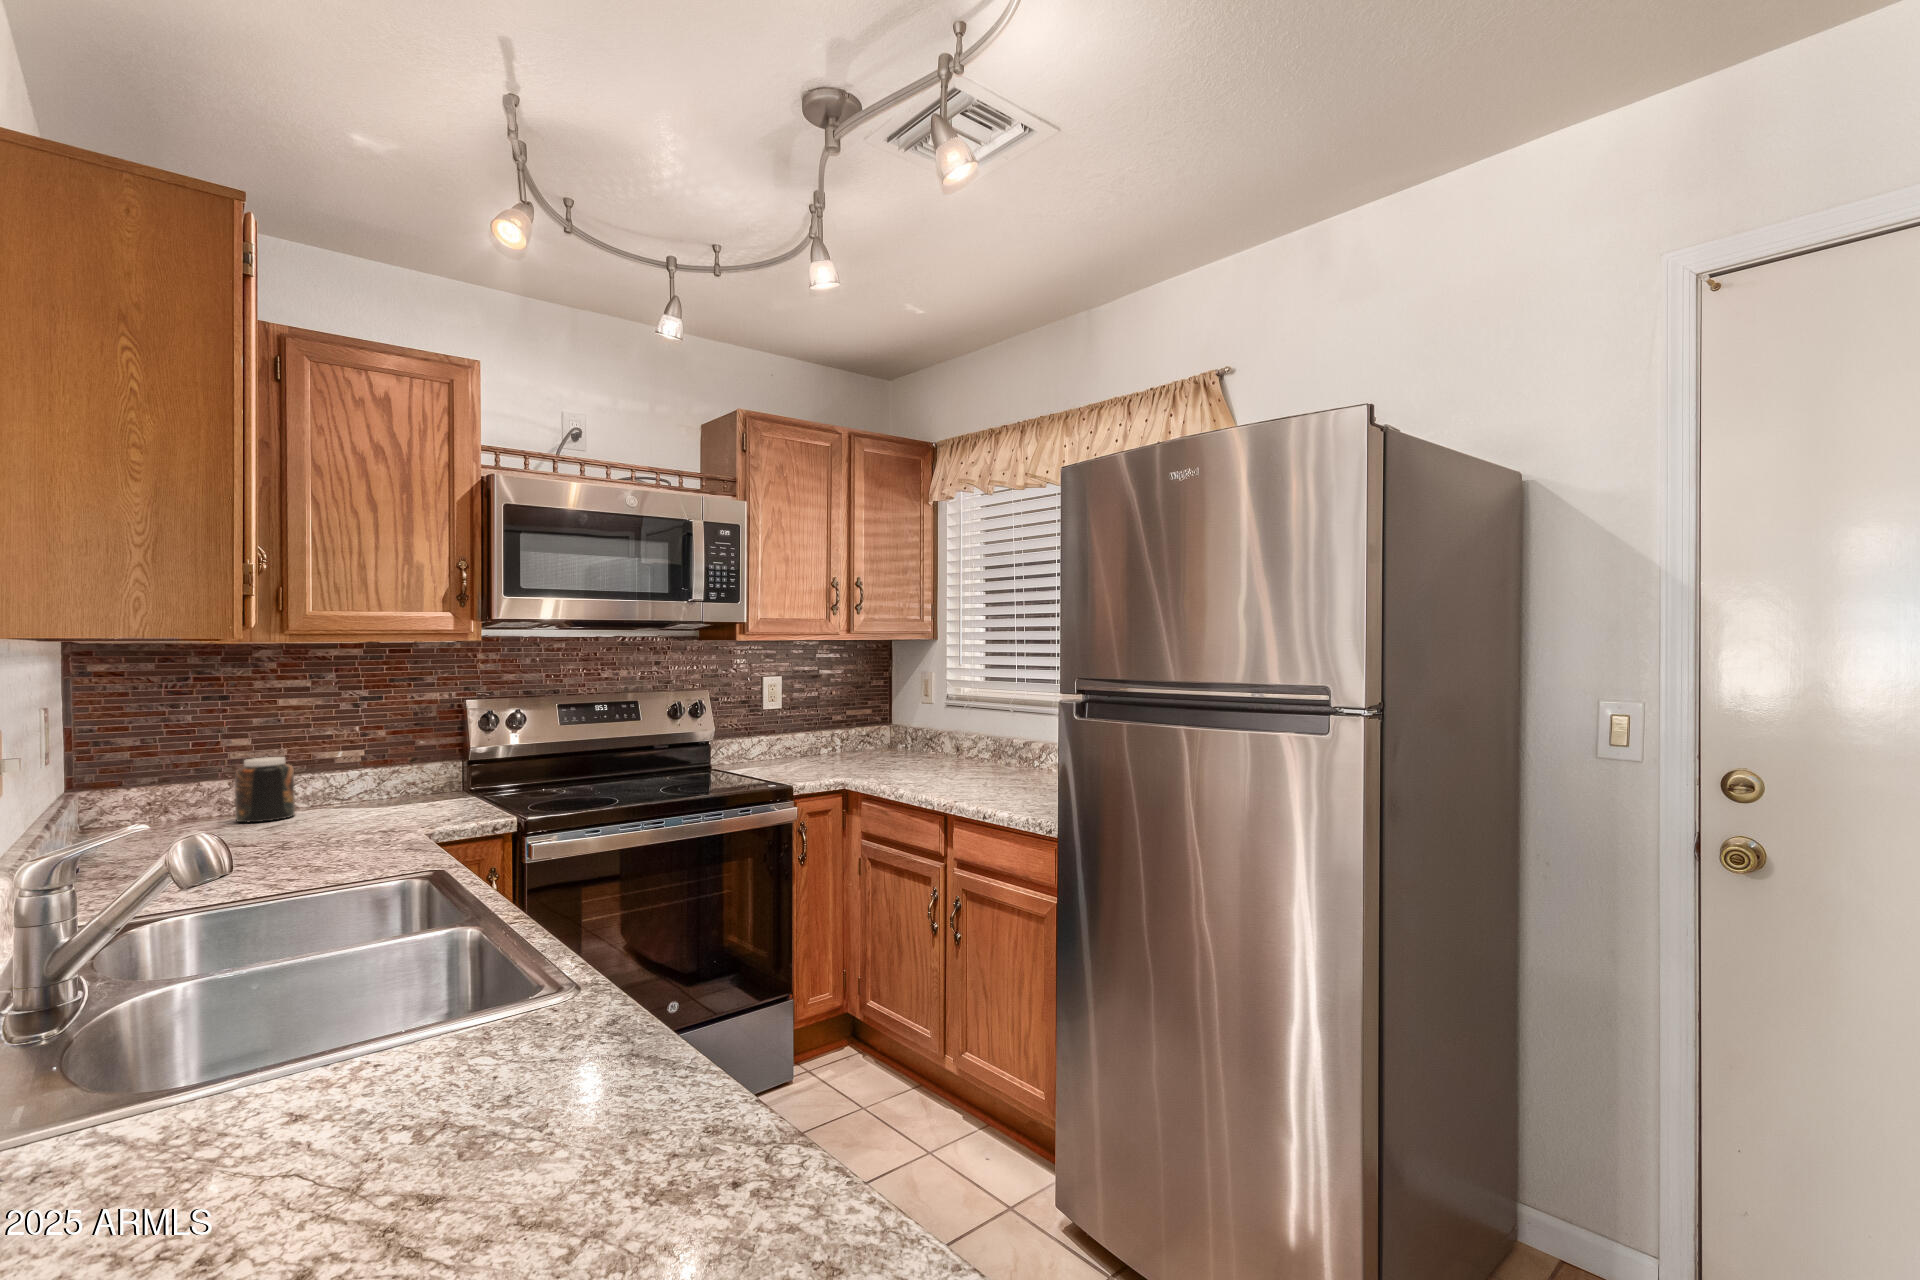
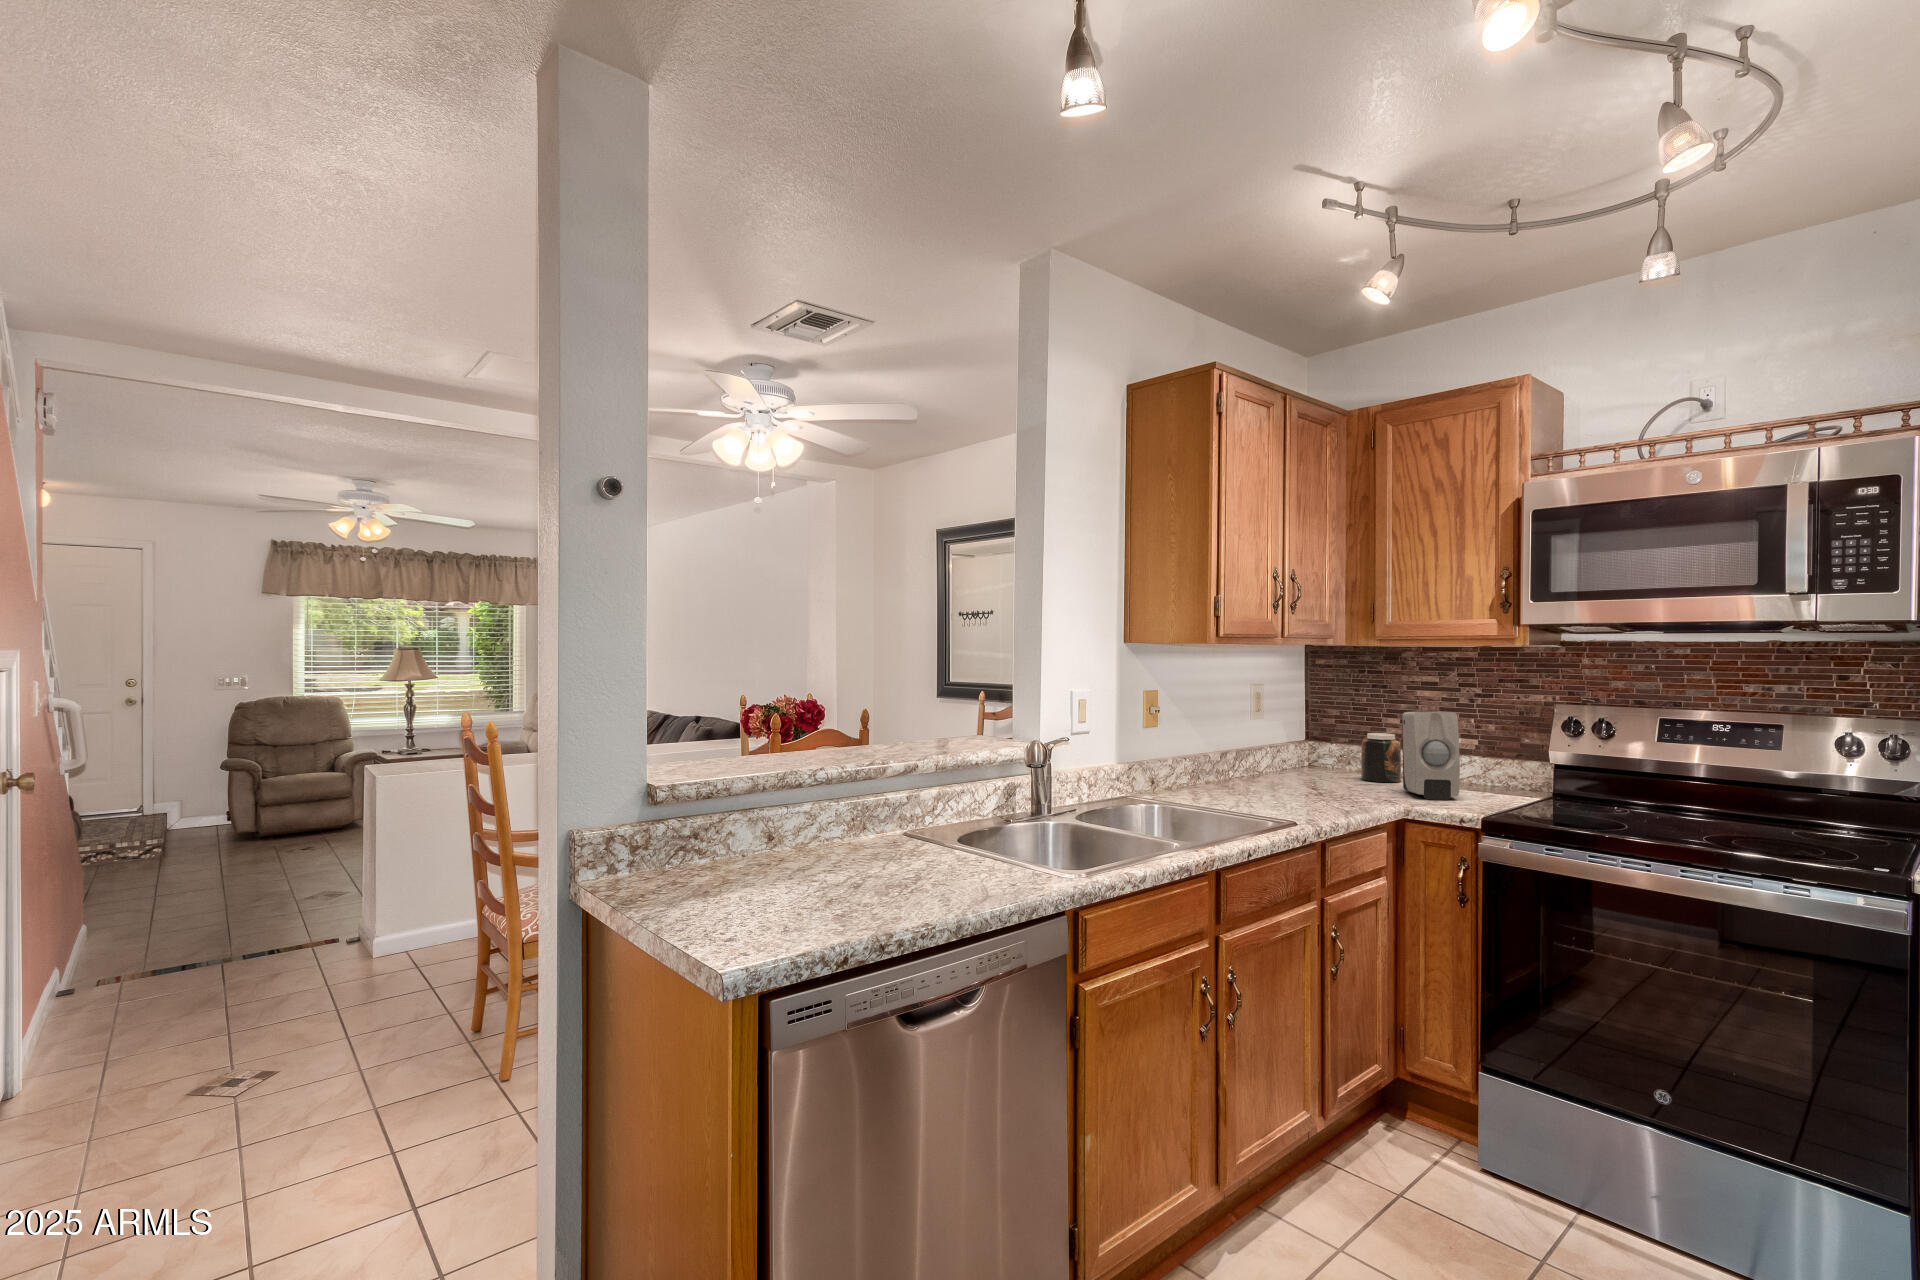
soap dispenser: none [339,716,434,819] -> present [1402,712,1460,800]

